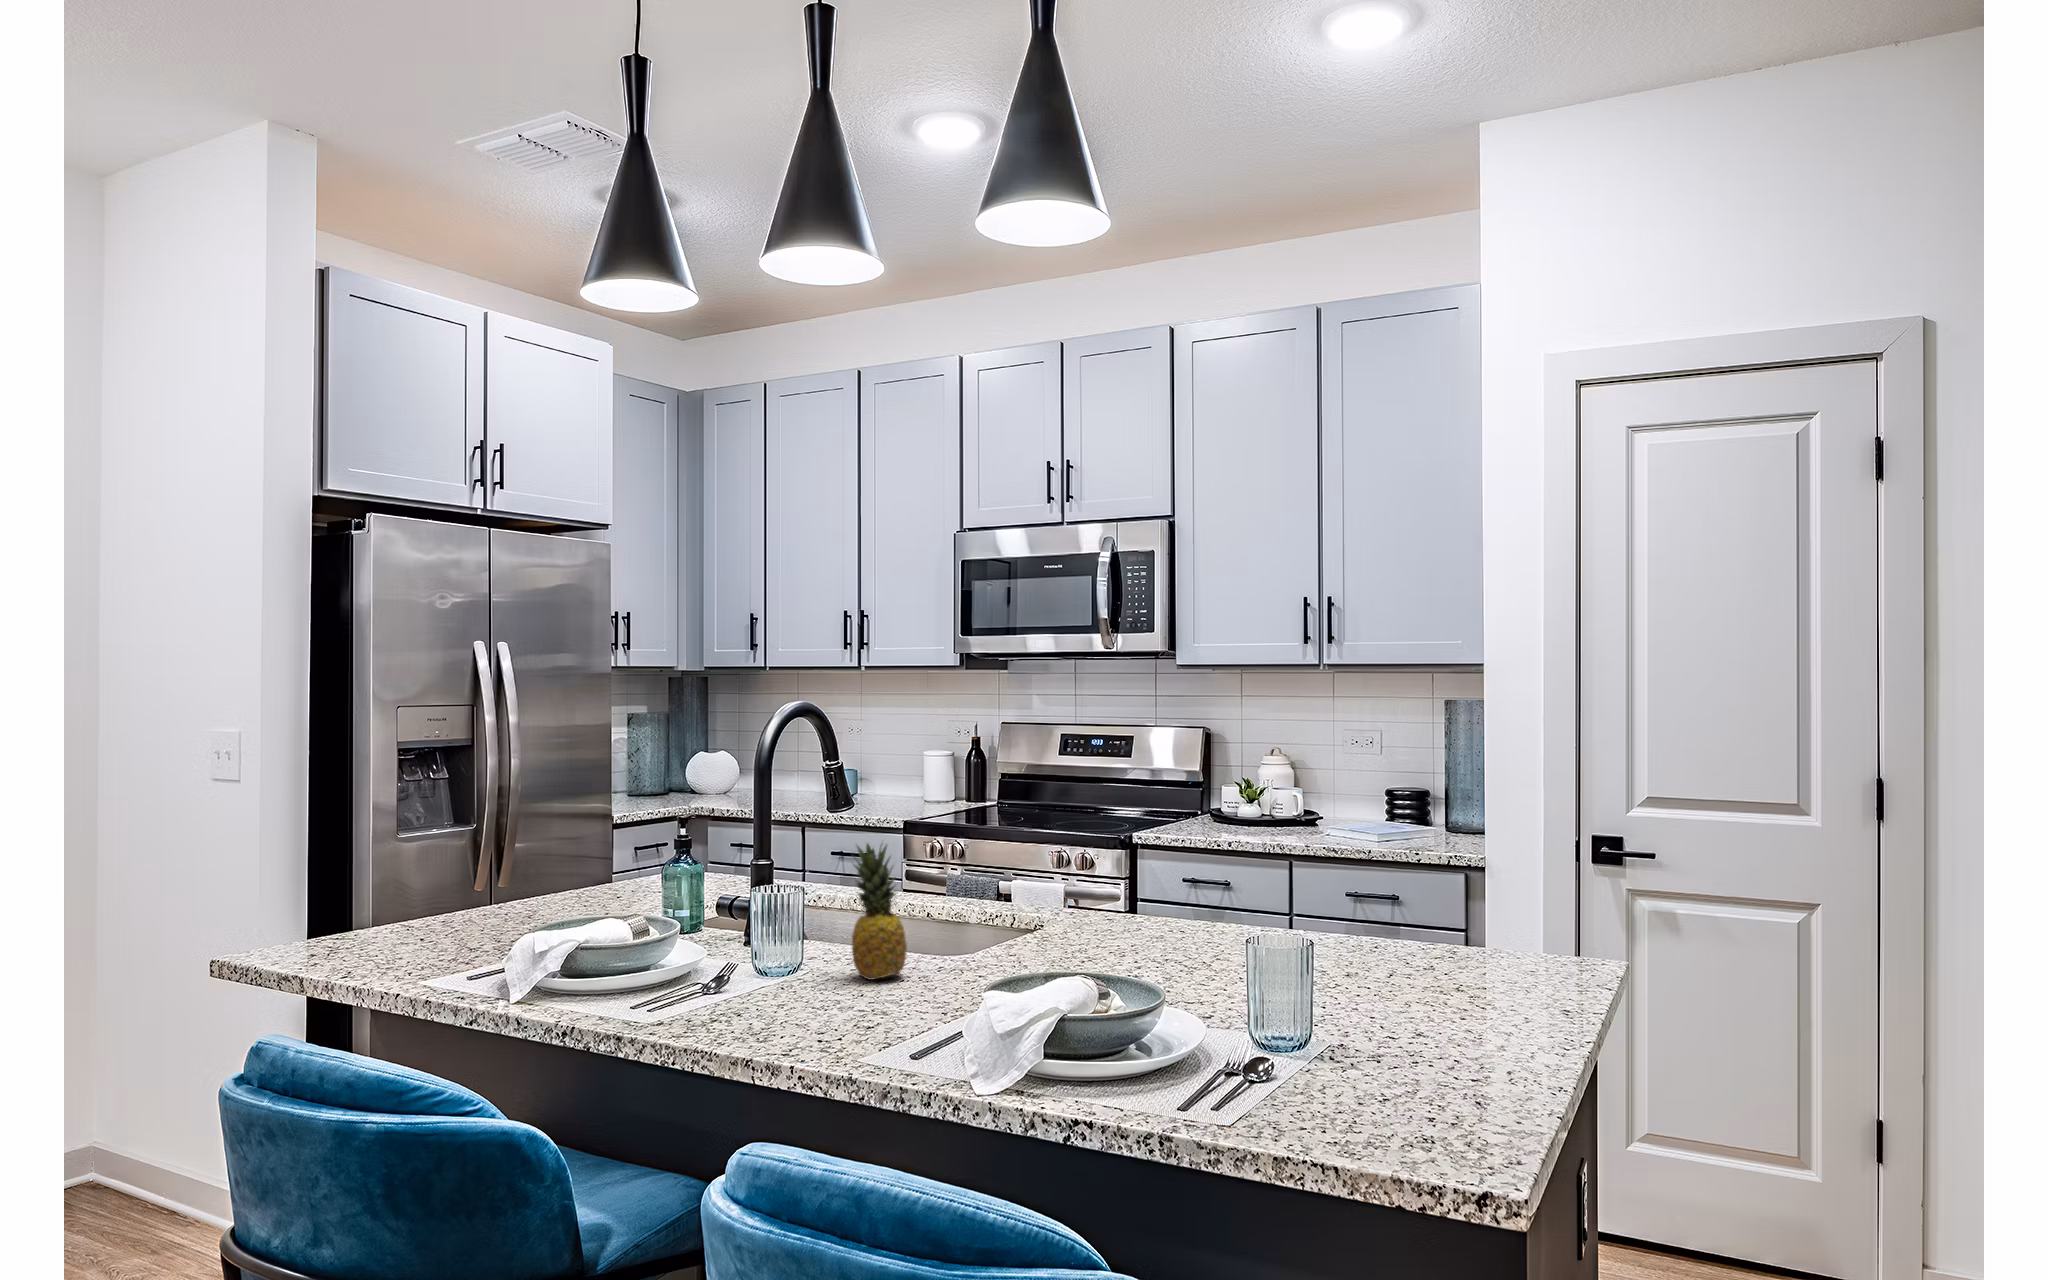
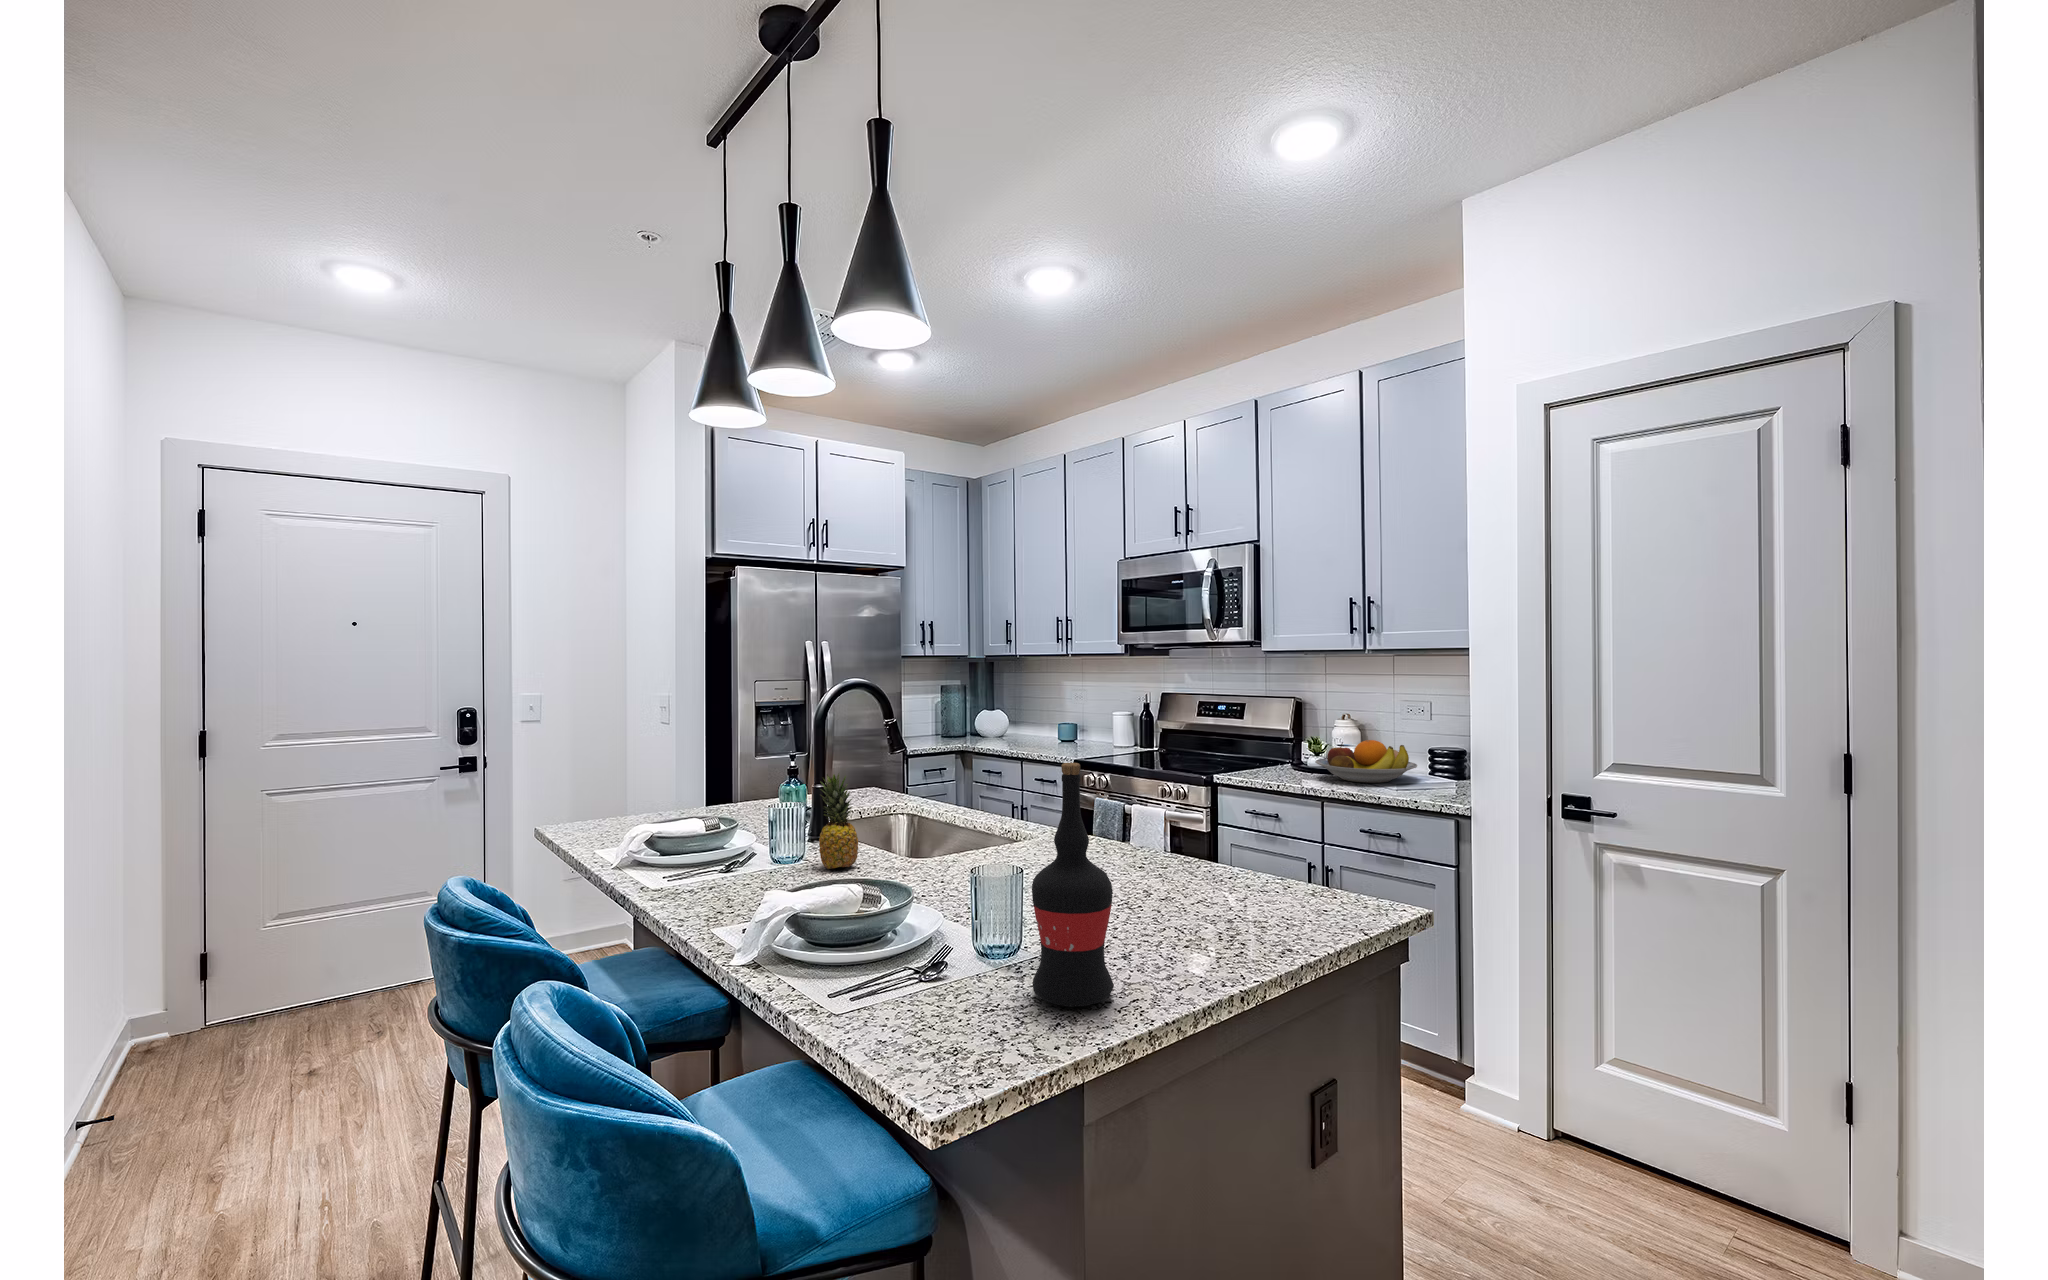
fruit bowl: none [1263,780,1388,835] -> present [1315,740,1417,783]
wine bottle: none [1388,801,1490,1082] -> present [1032,763,1114,1007]

